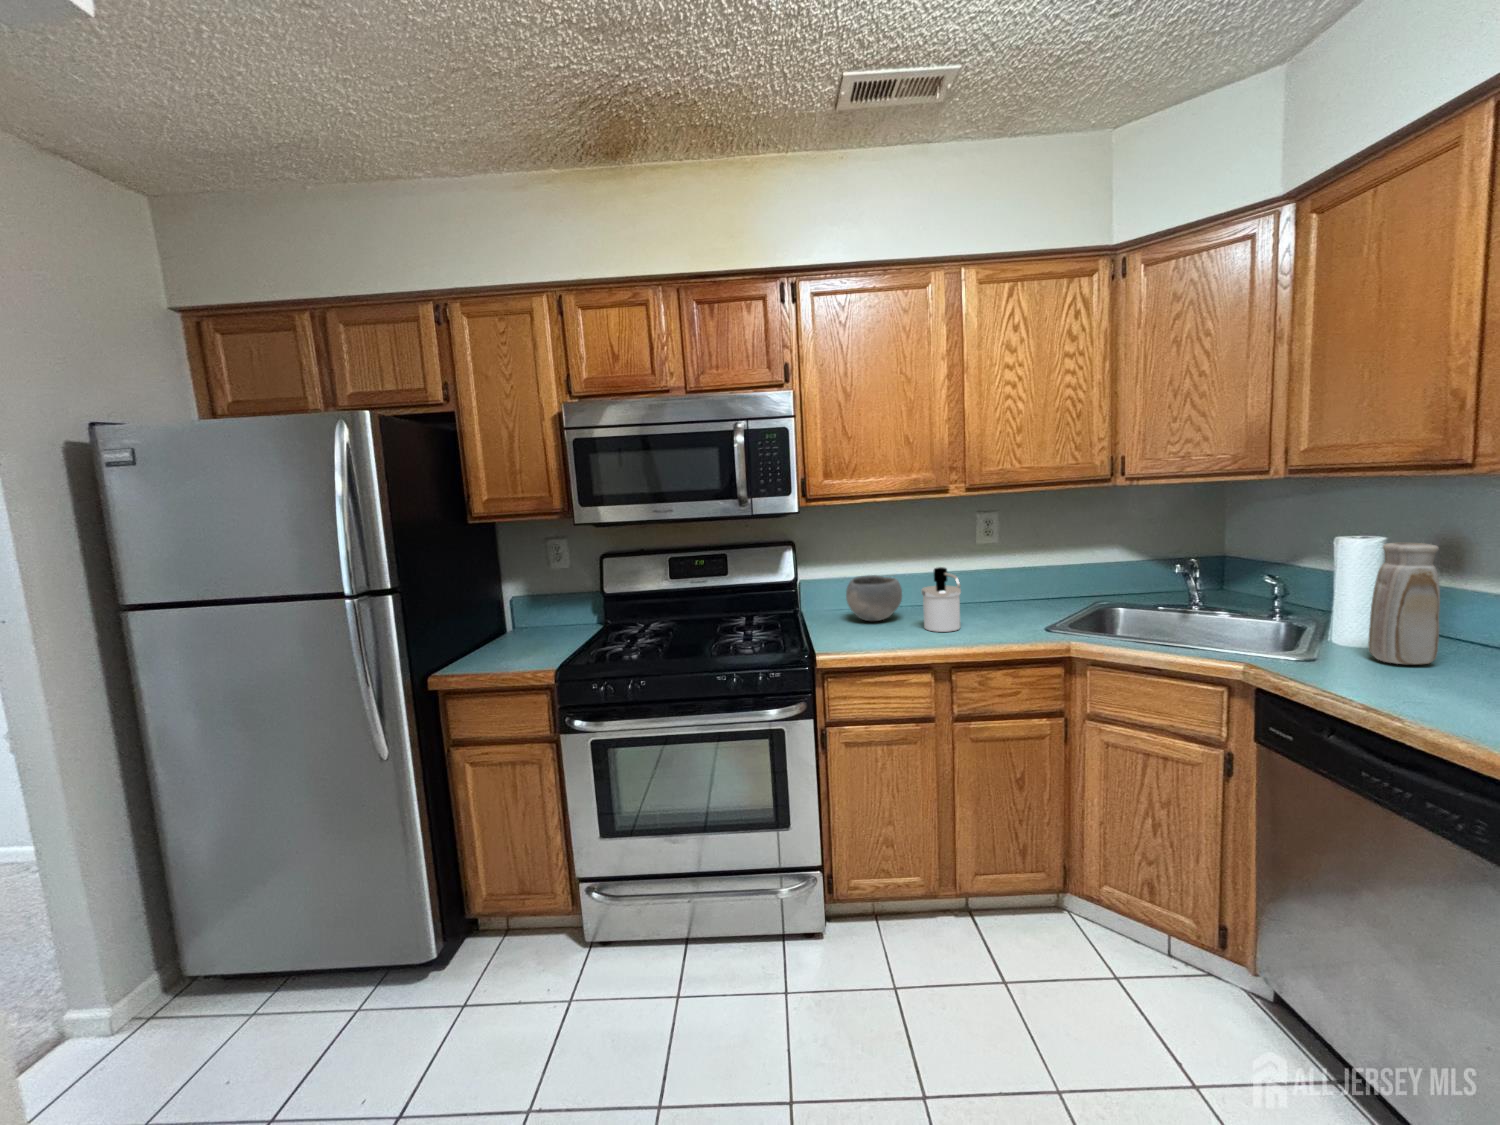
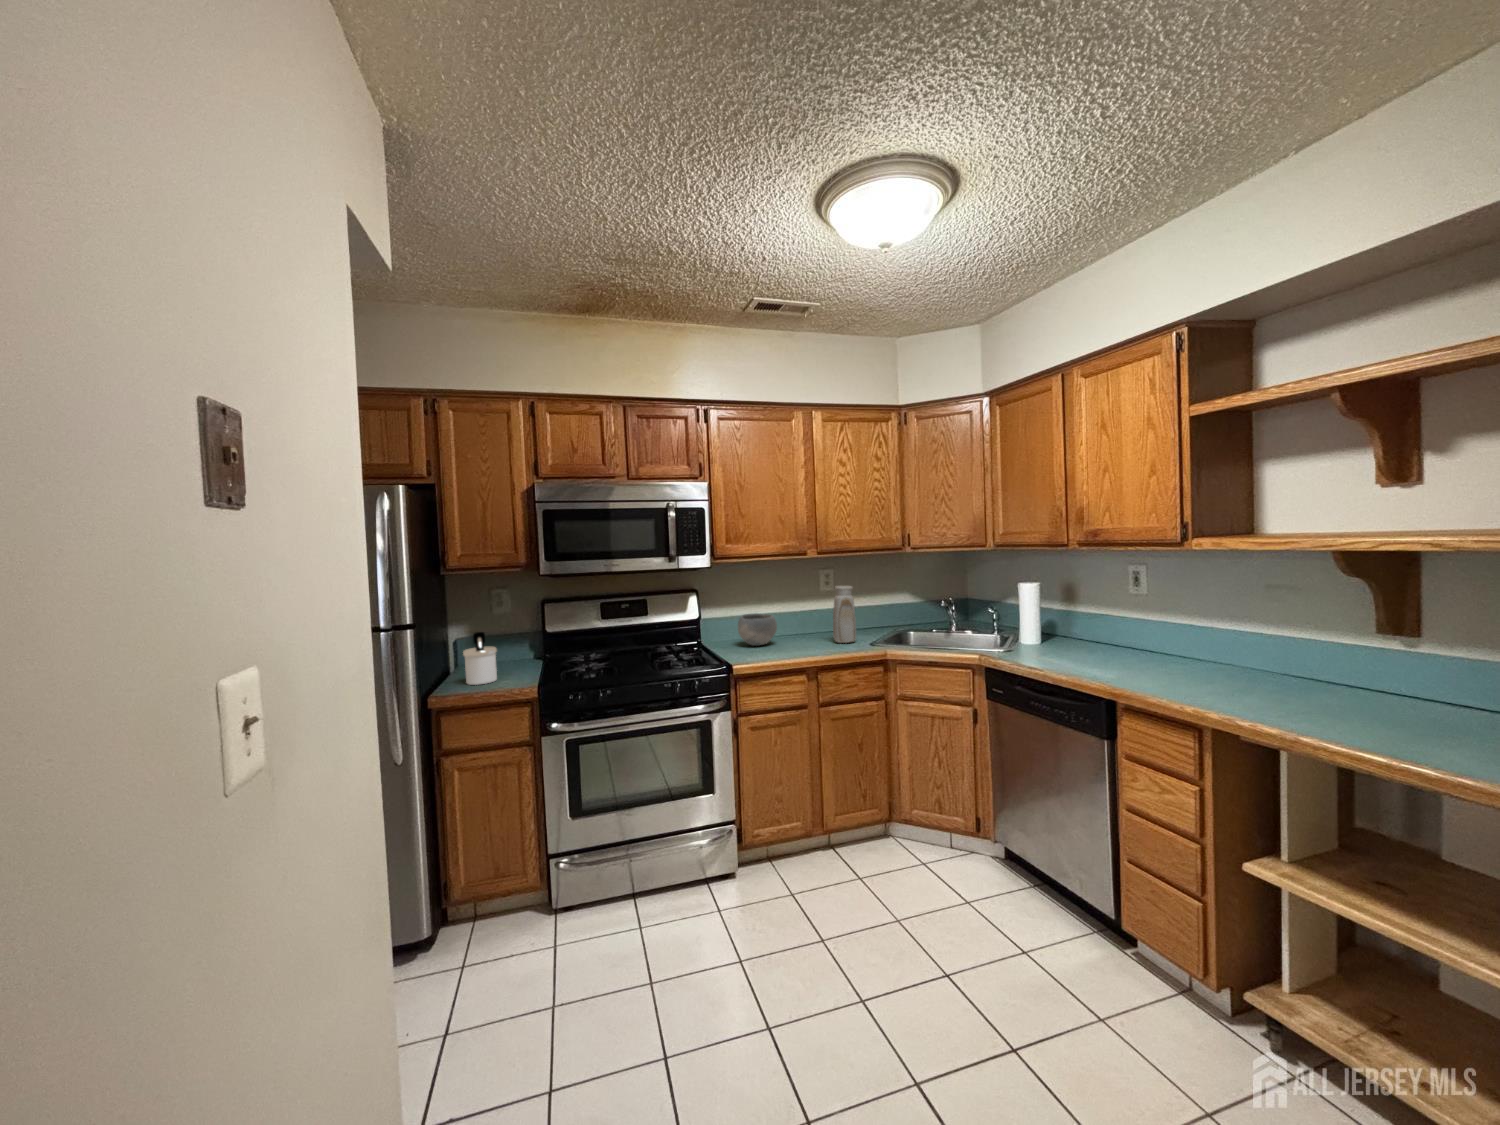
vase: present [1368,543,1440,664] -> present [833,585,856,643]
soap dispenser: present [922,567,961,632] -> present [463,632,497,685]

